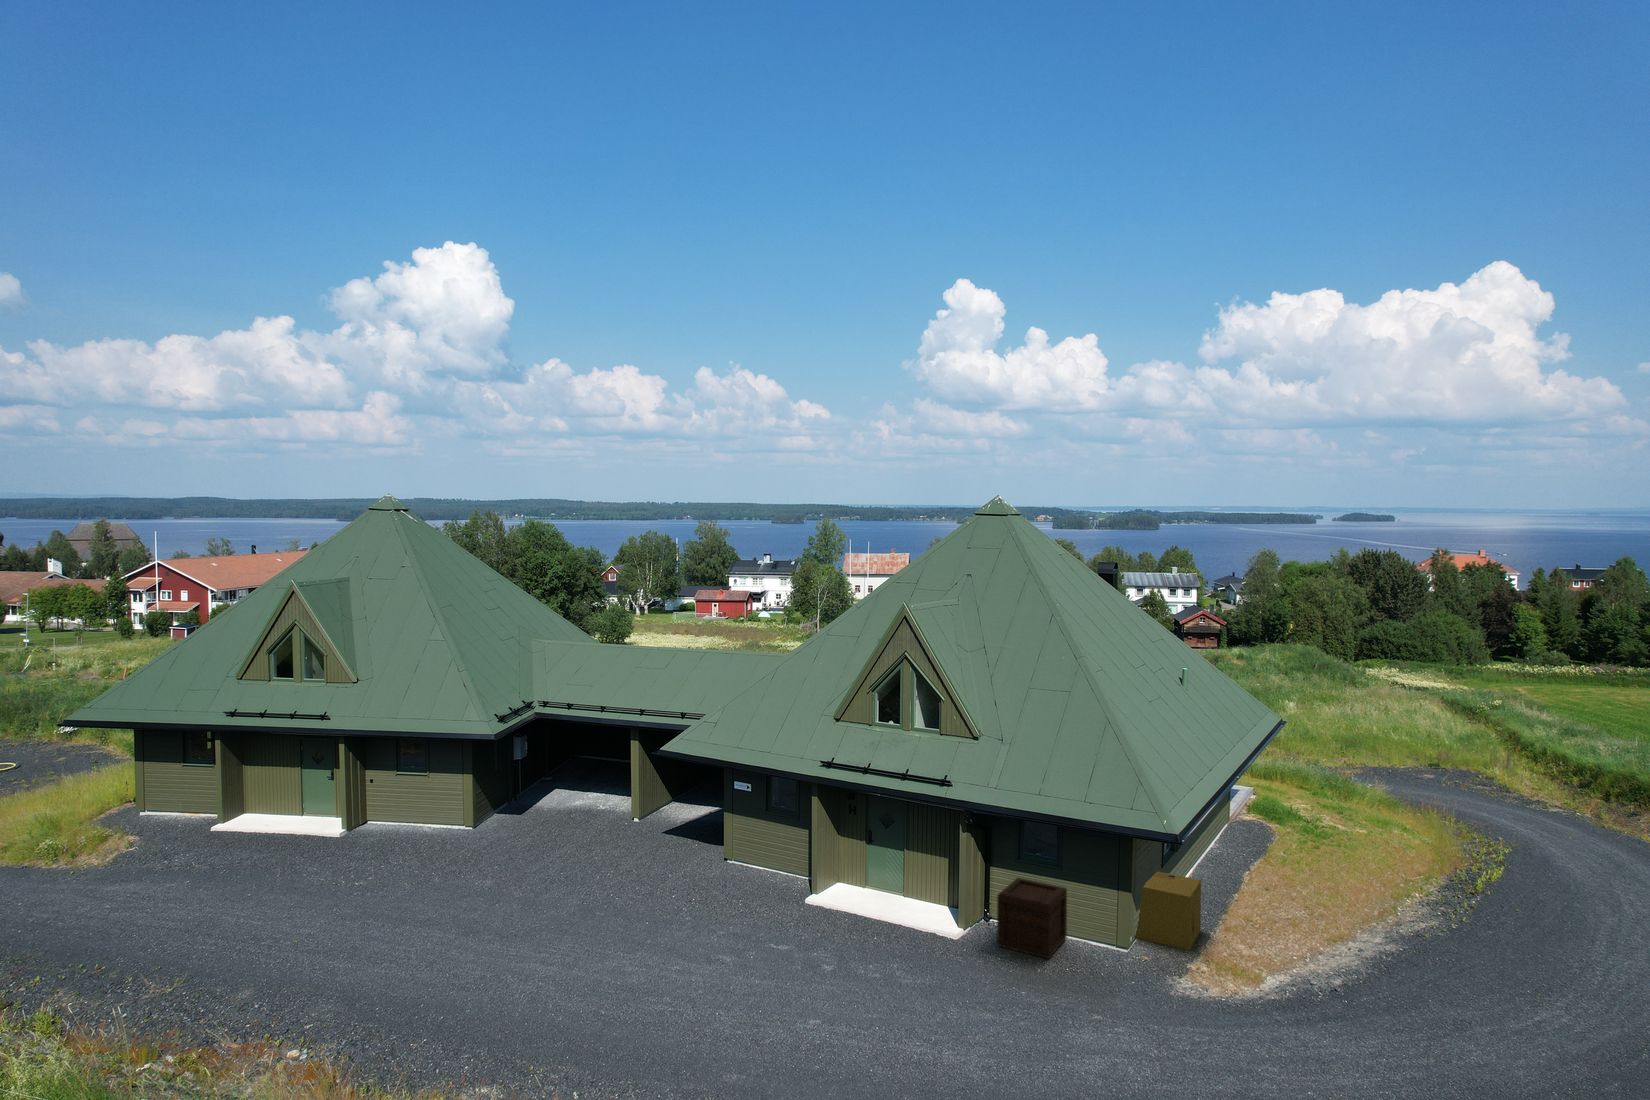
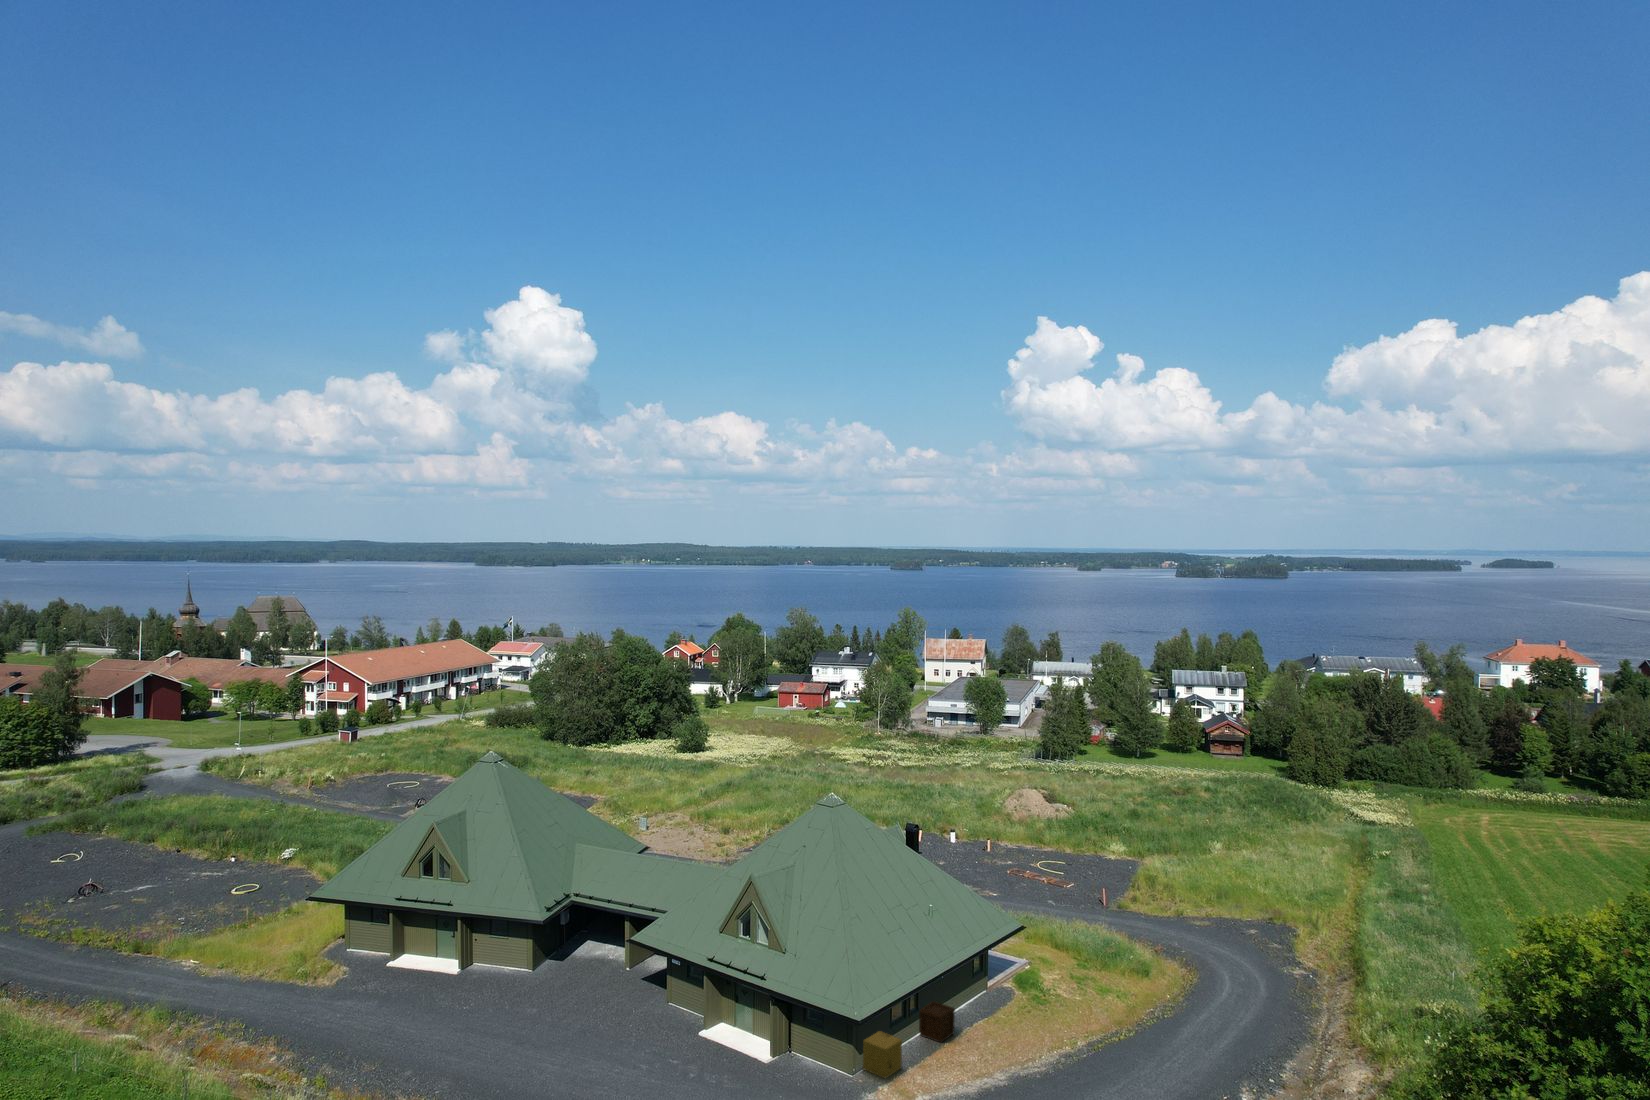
wooden crate: present [997,878,1067,959] -> present [919,1001,955,1042]

